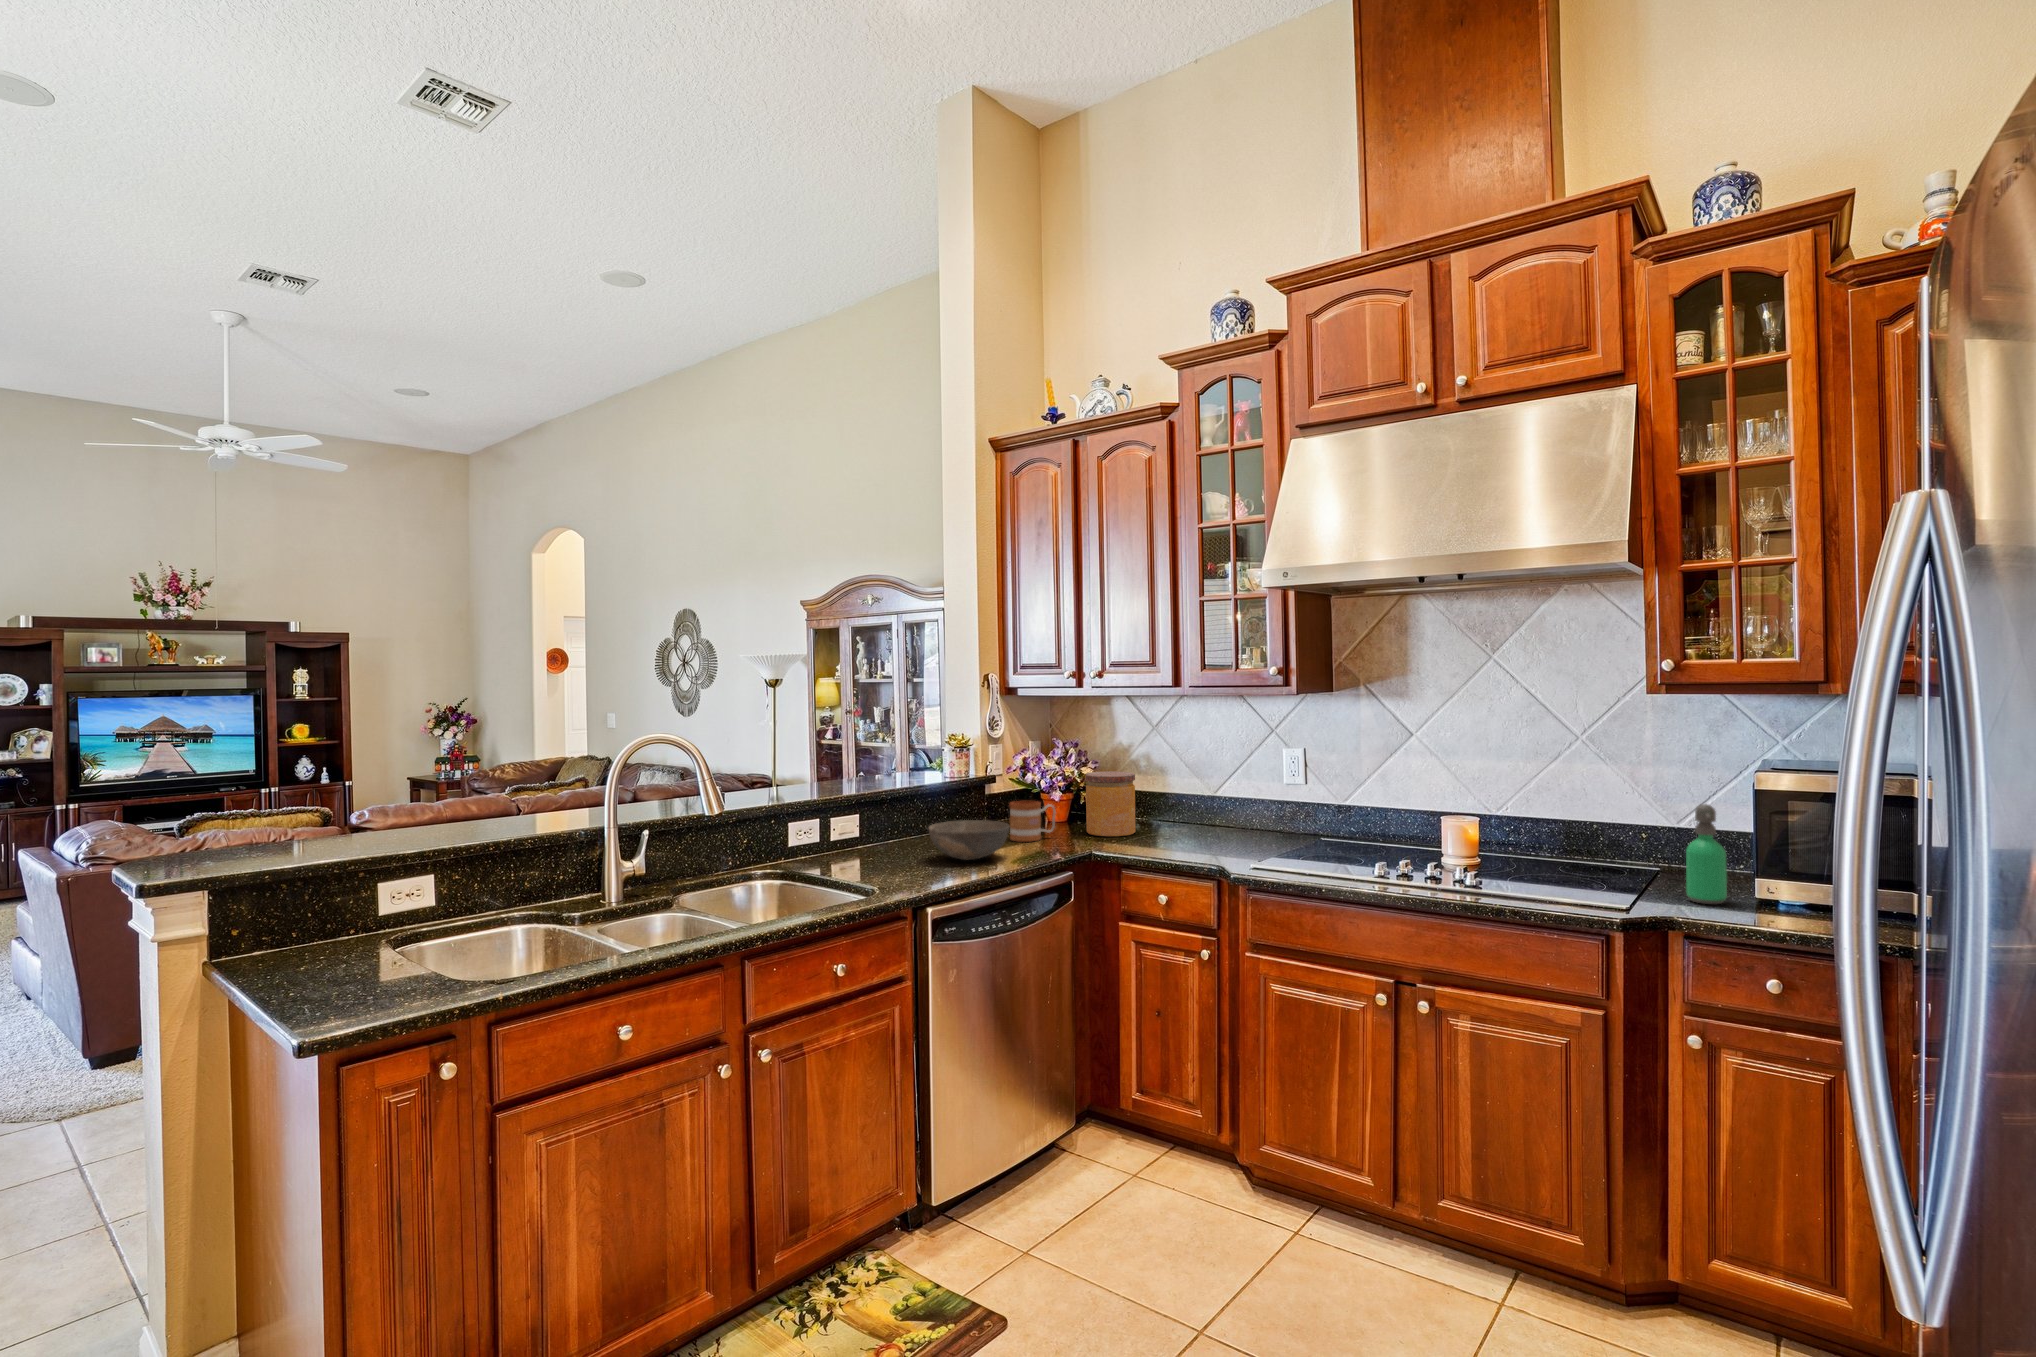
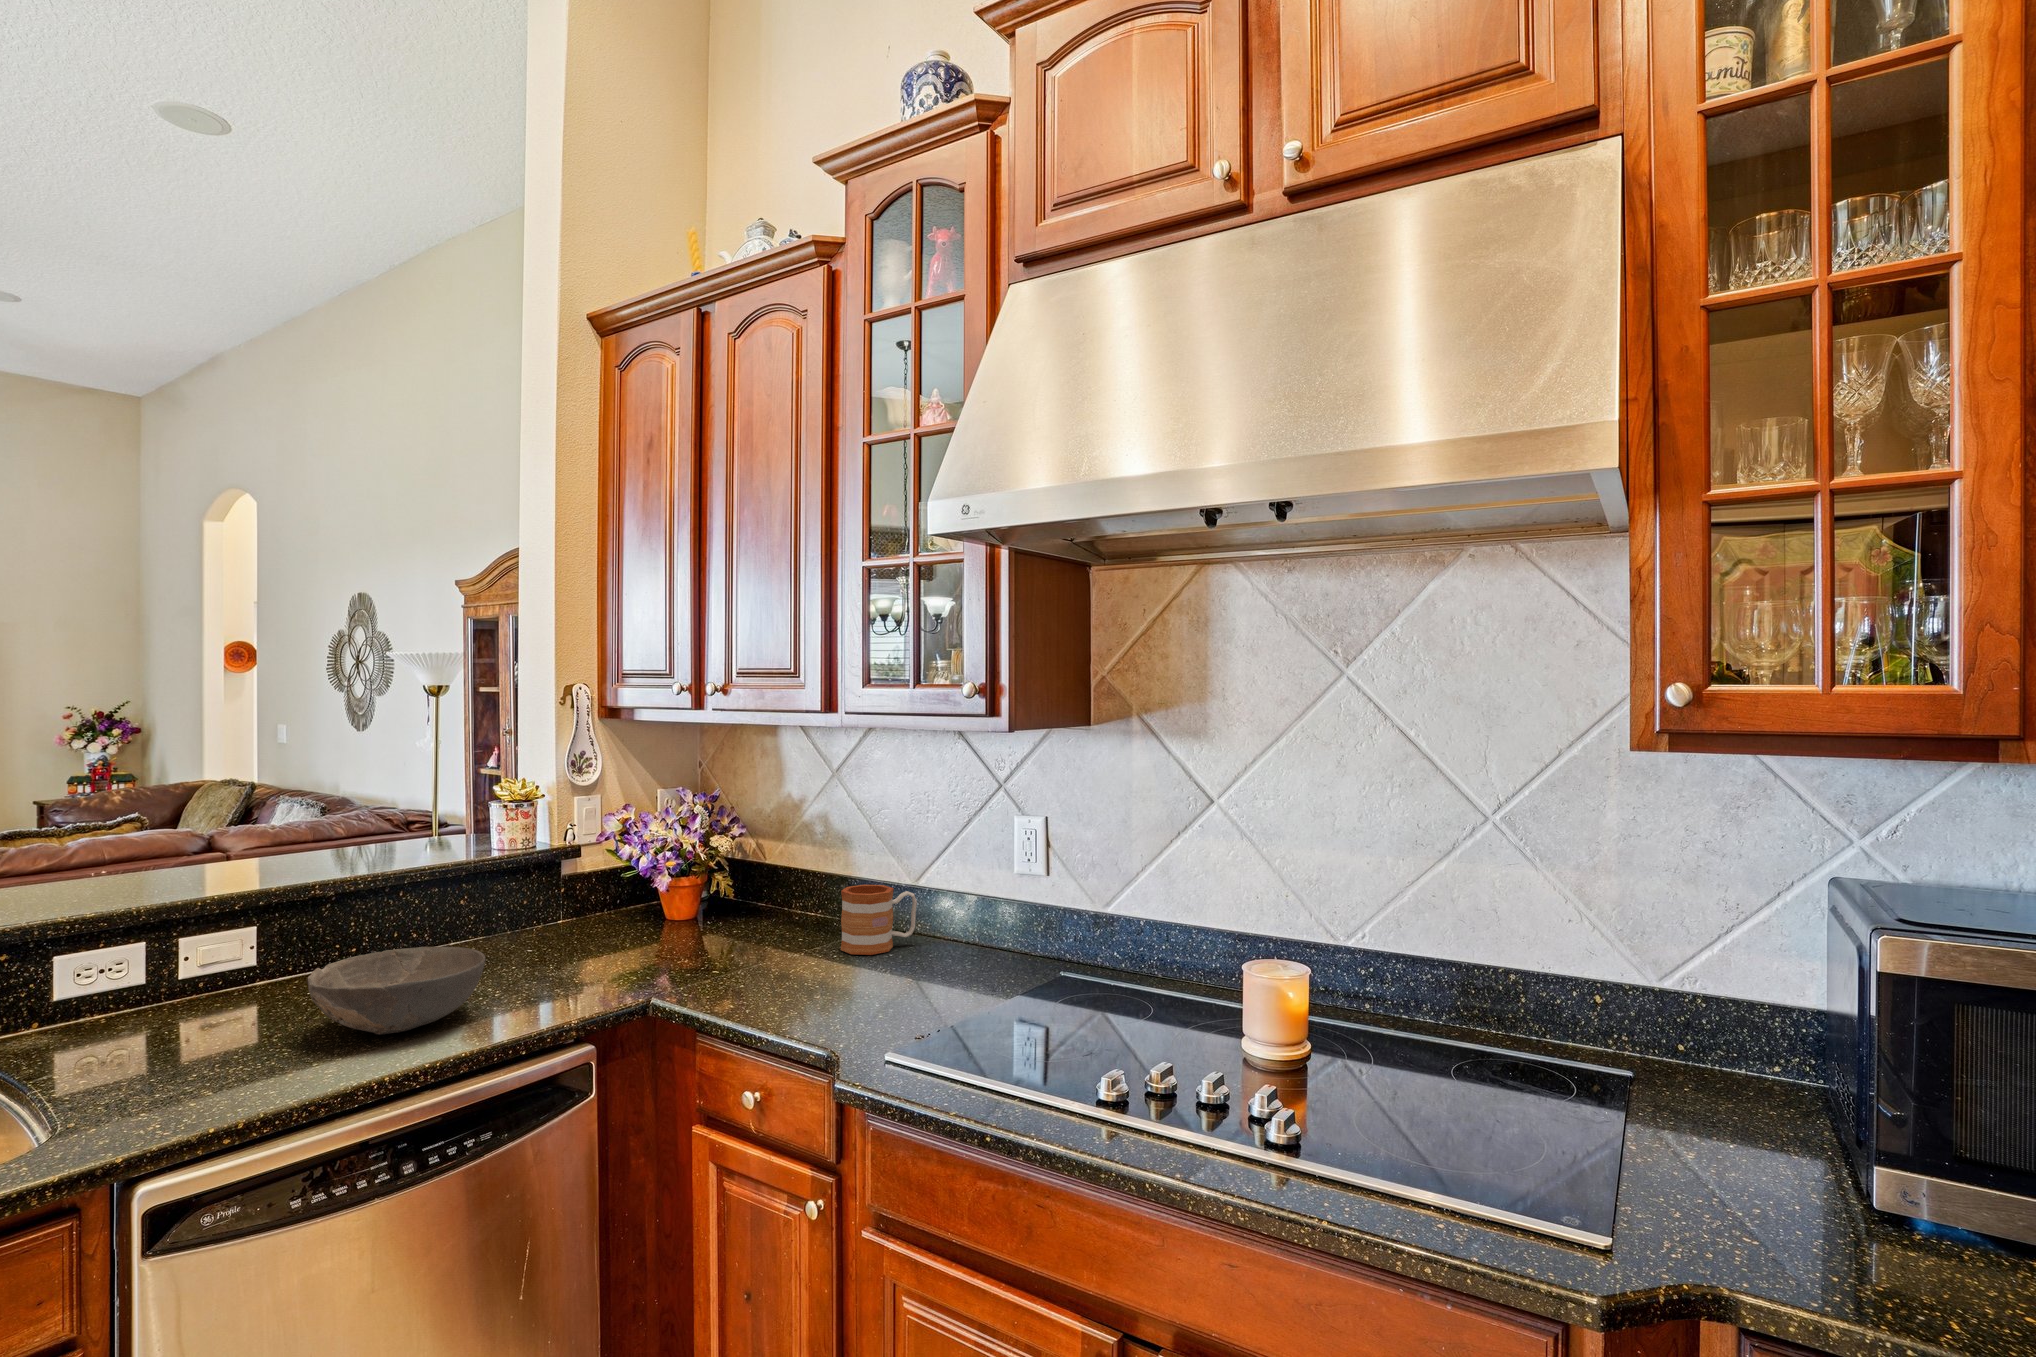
jar: present [1086,771,1136,836] -> none [694,846,779,961]
mug: present [1010,801,1056,842] -> present [841,885,917,955]
soap dispenser: present [1686,804,1727,904] -> none [1717,997,1808,1227]

